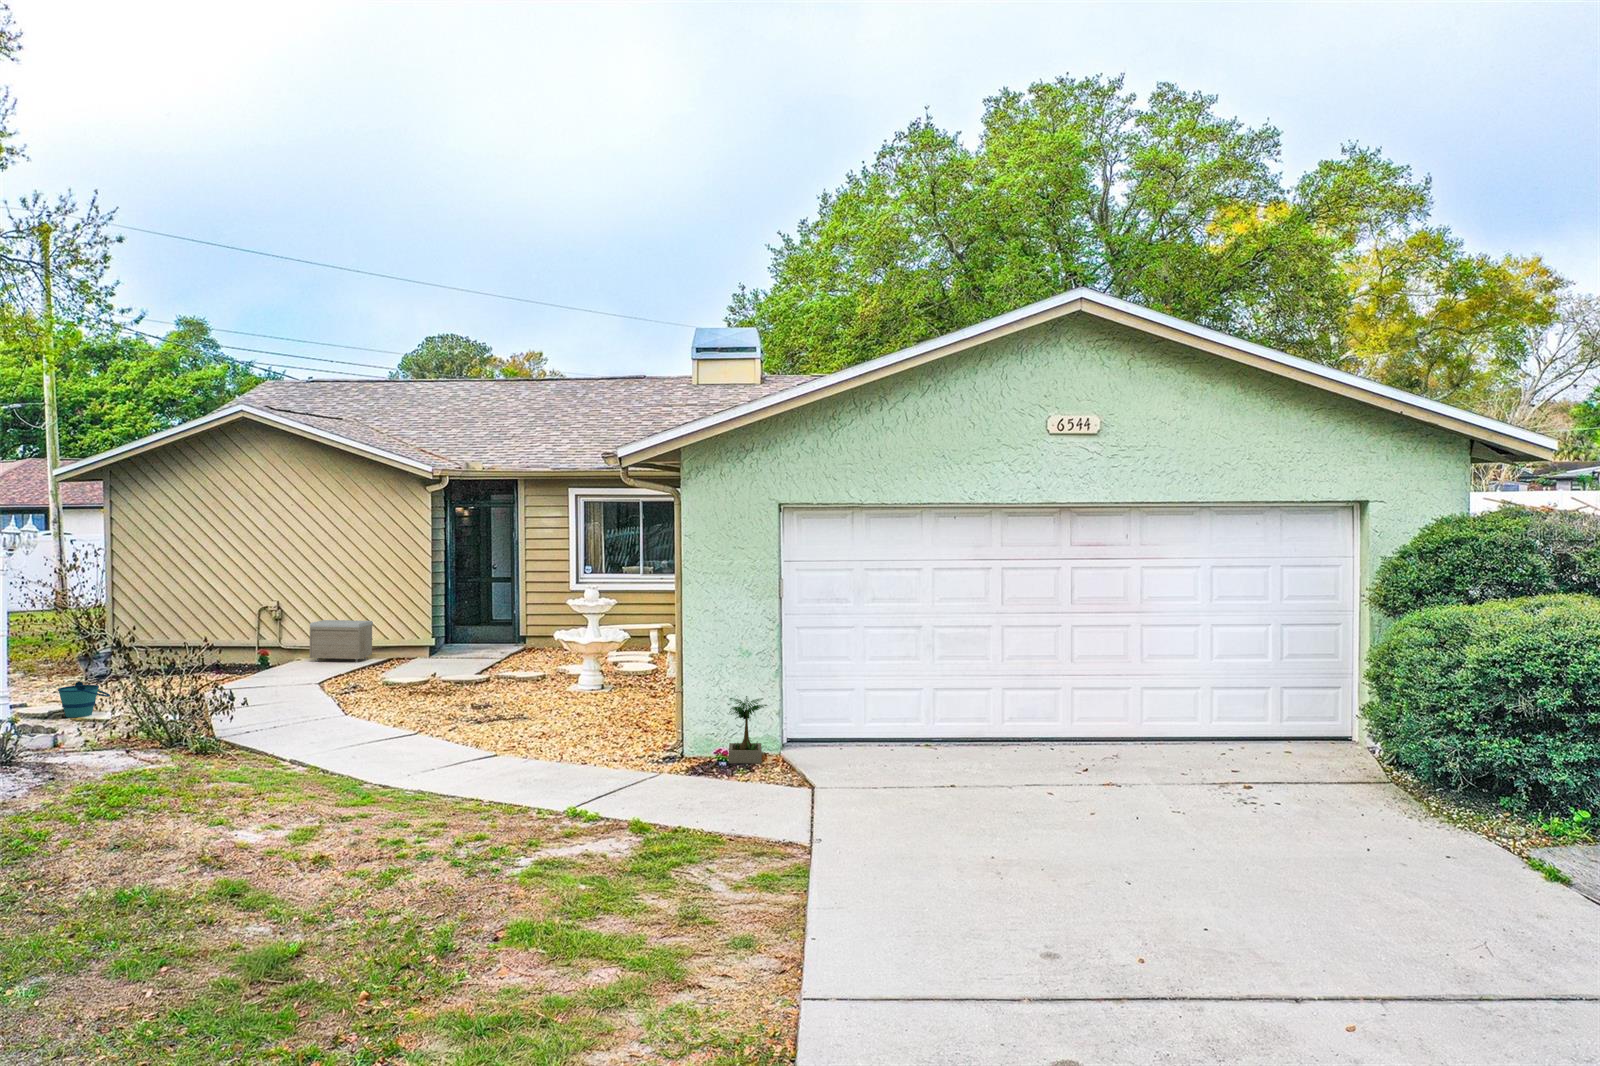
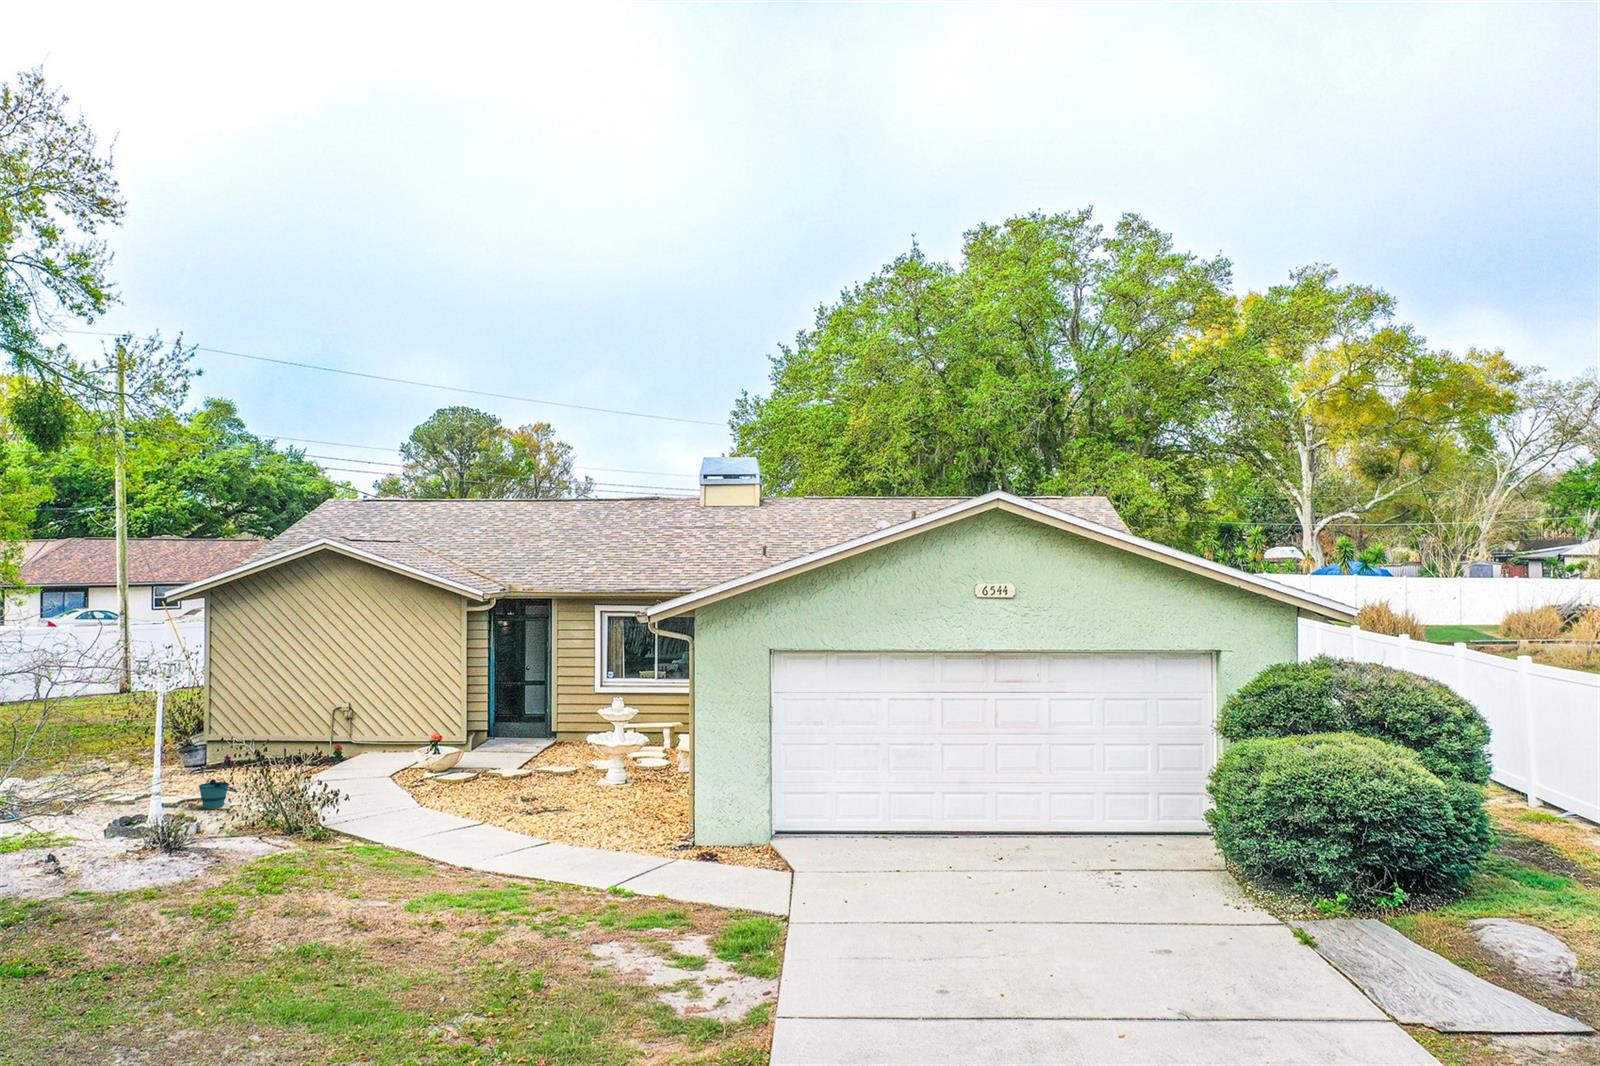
storage bench: present [310,620,373,662] -> none [375,720,428,757]
potted plant: present [729,696,767,763] -> none [728,797,764,851]

